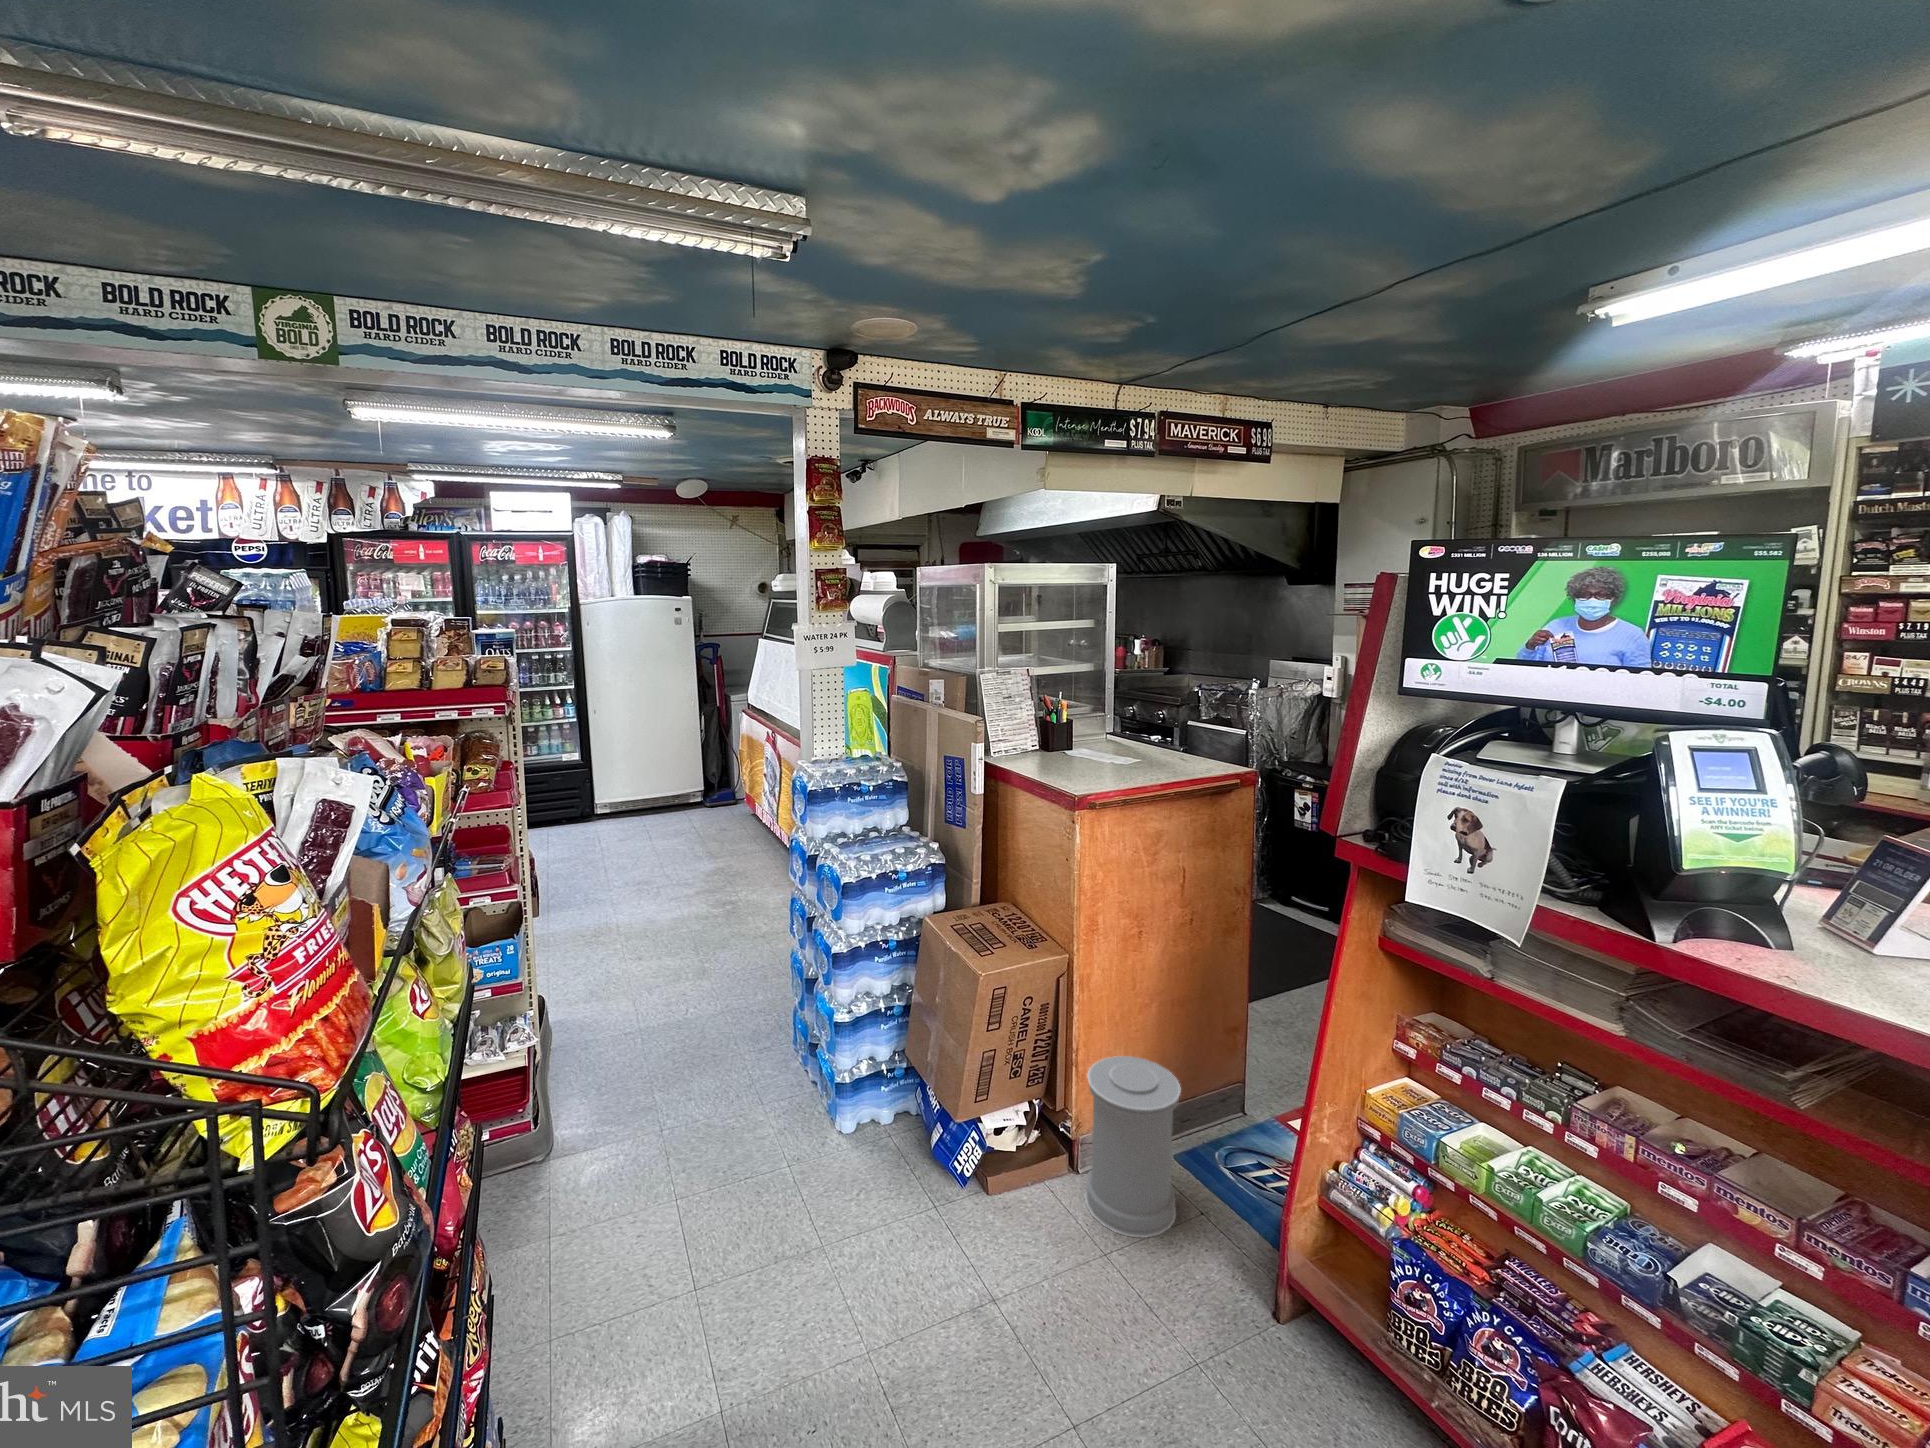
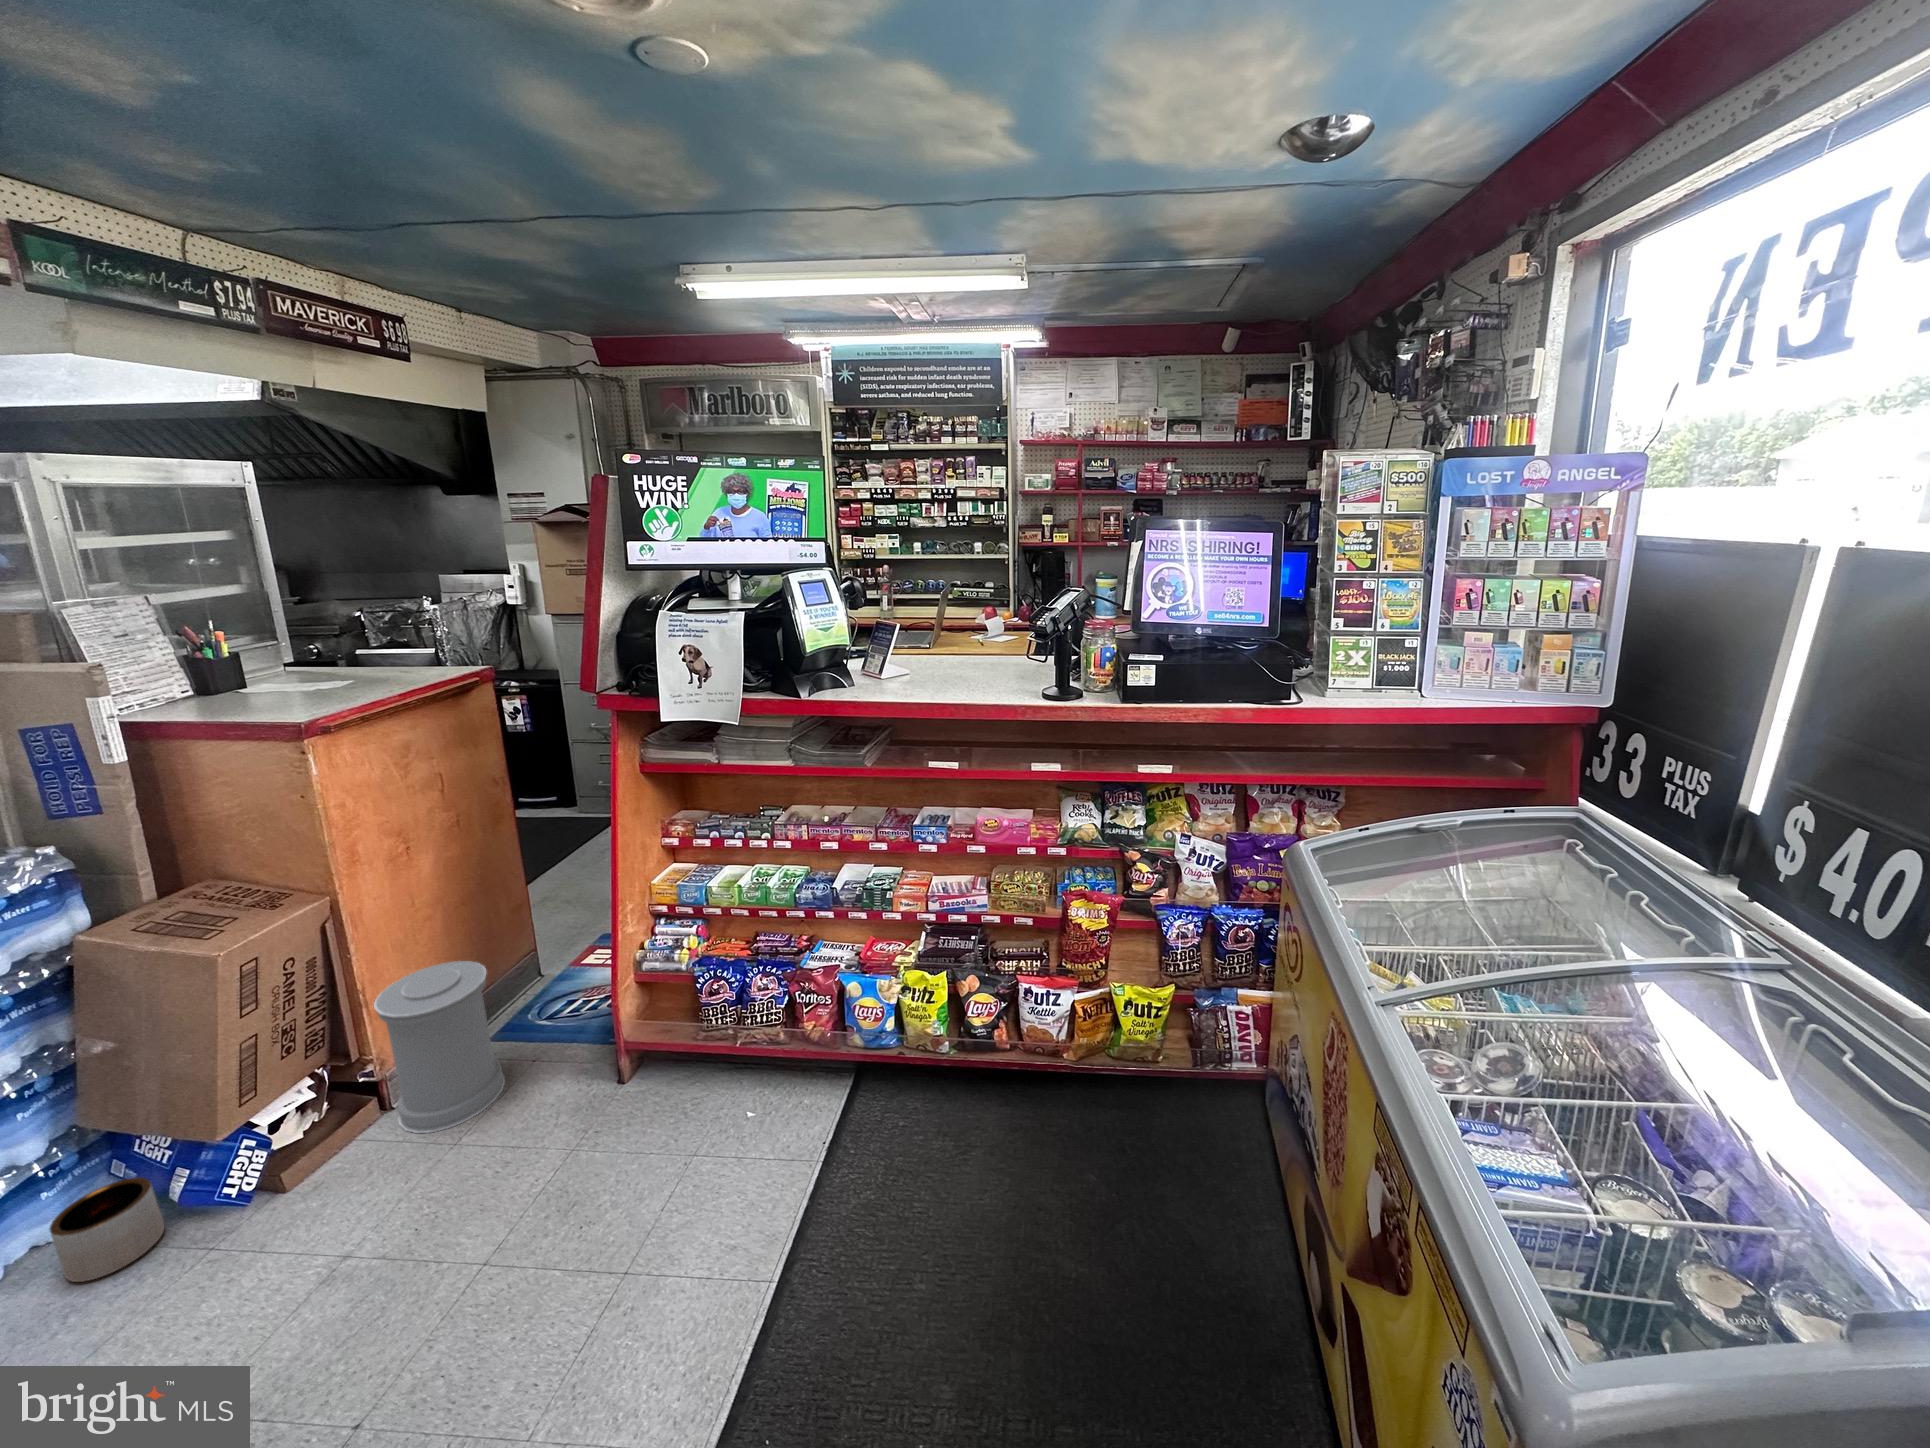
planter: none [888,1106,938,1177] -> present [49,1177,165,1282]

